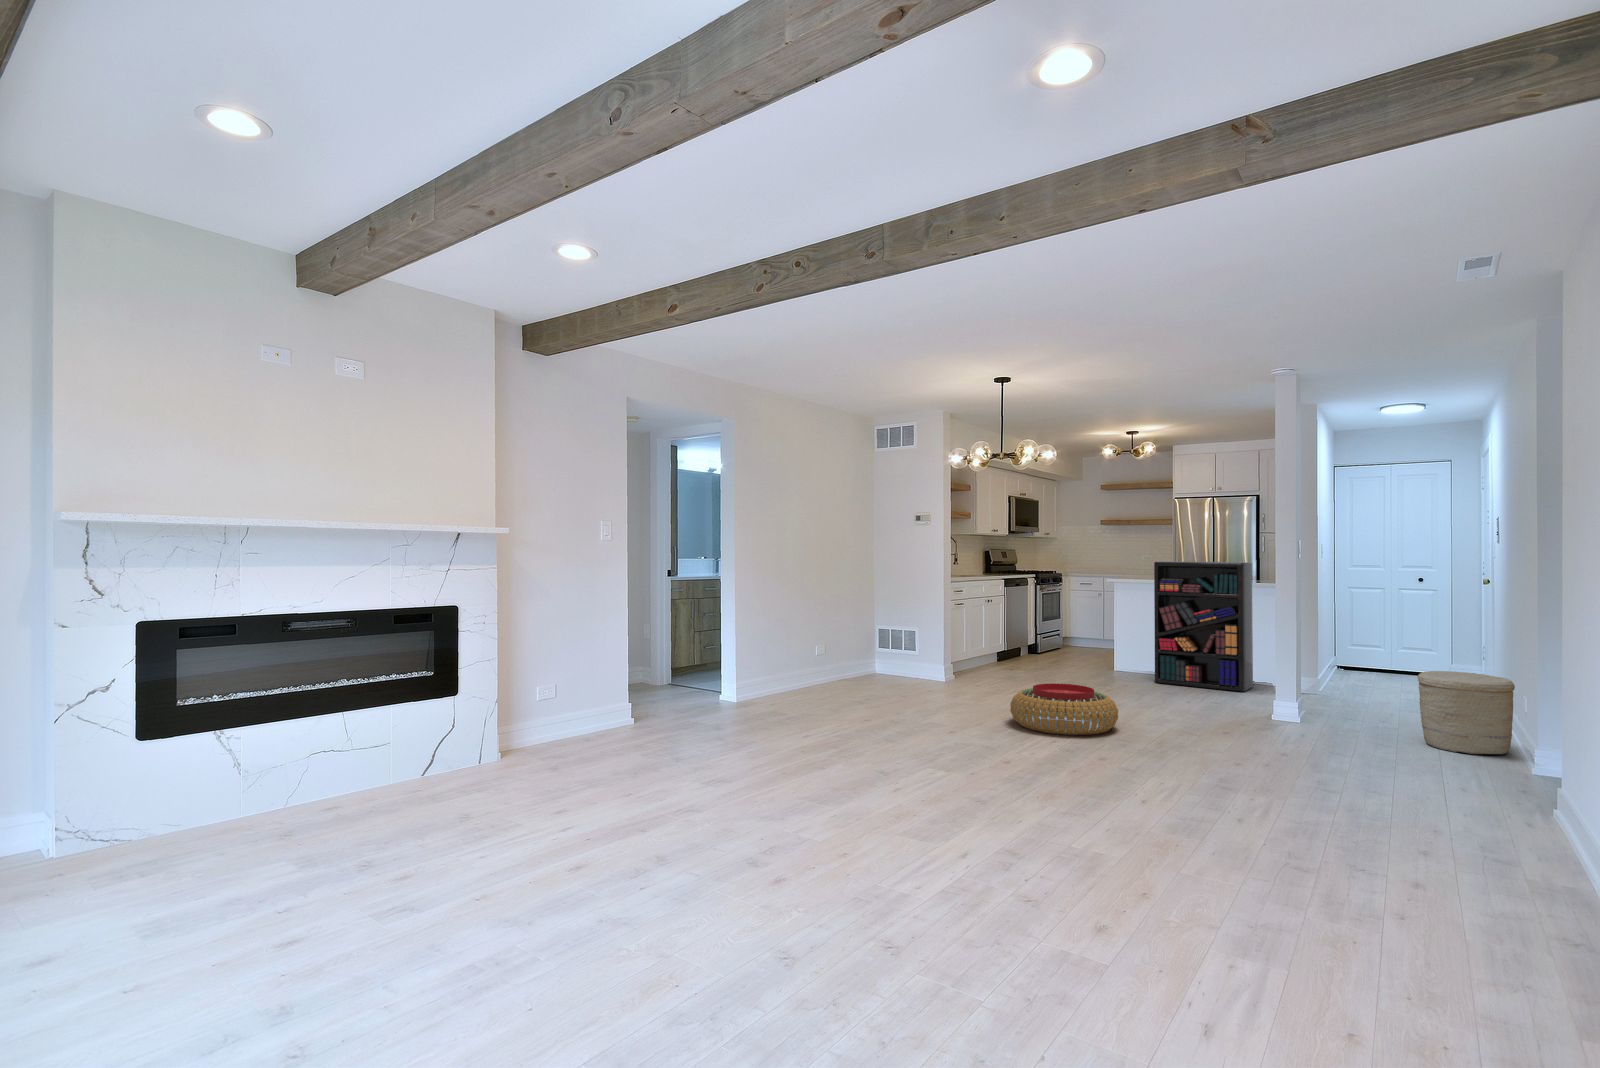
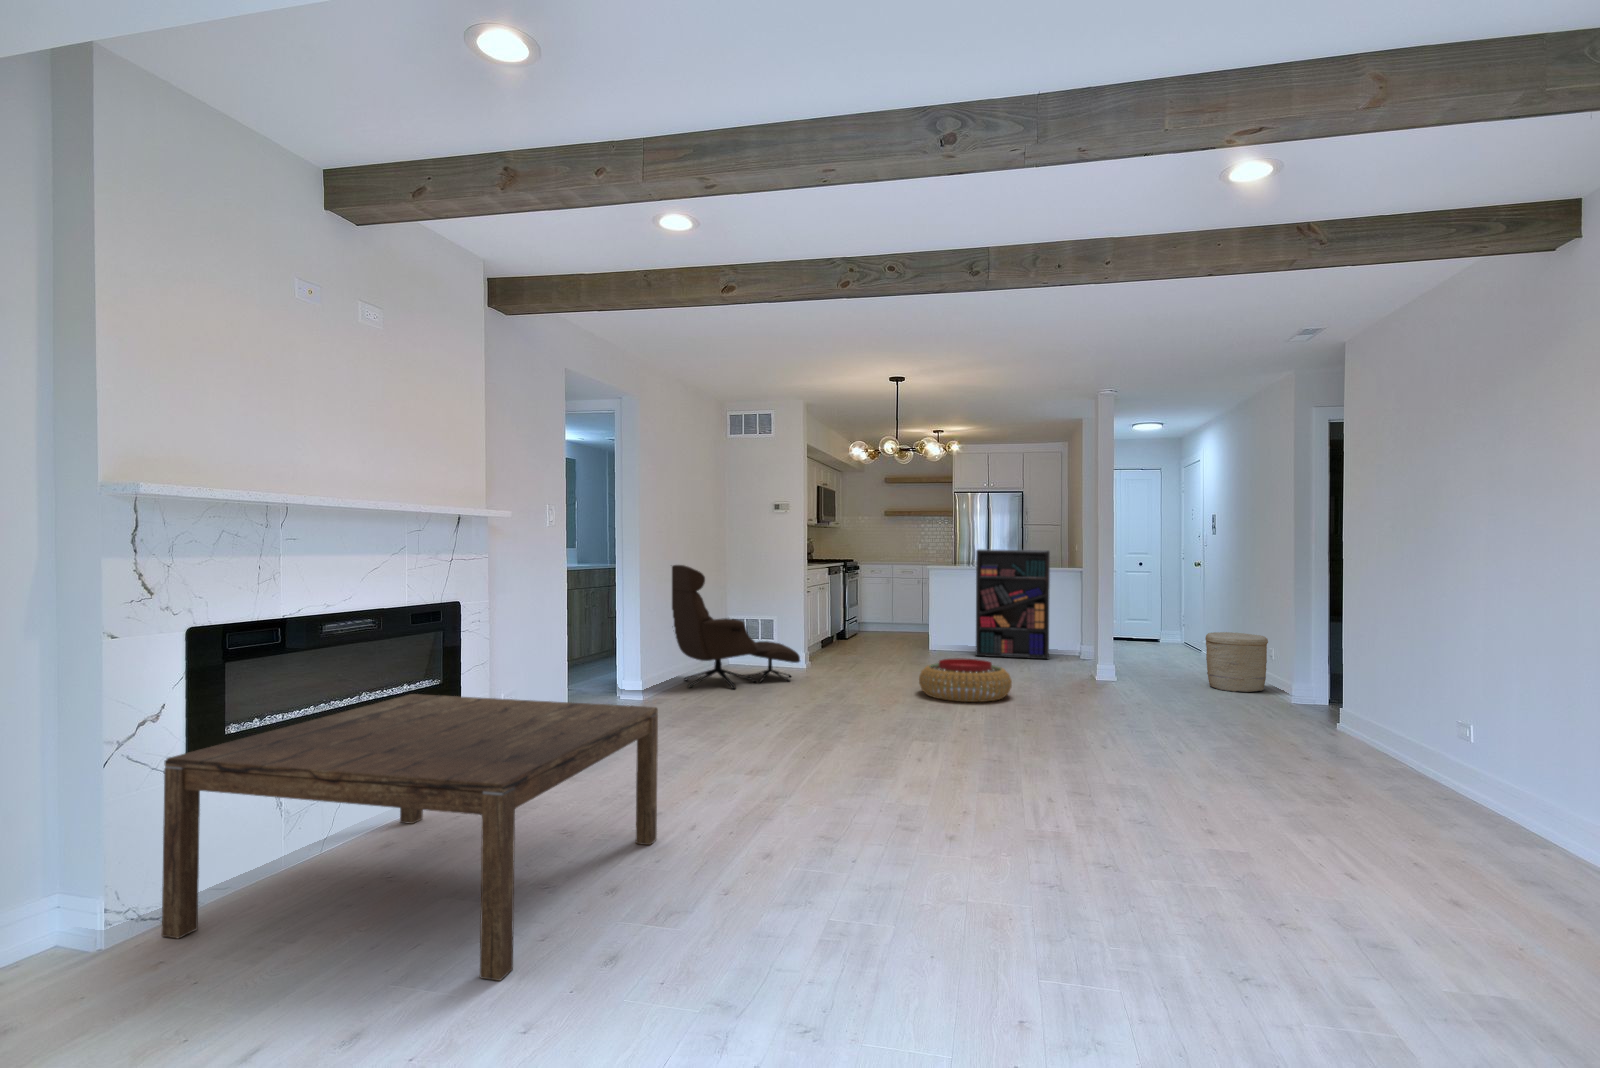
lounge chair: none [780,576,911,700] -> present [672,565,800,689]
coffee table: none [93,684,513,938] -> present [162,694,658,981]

